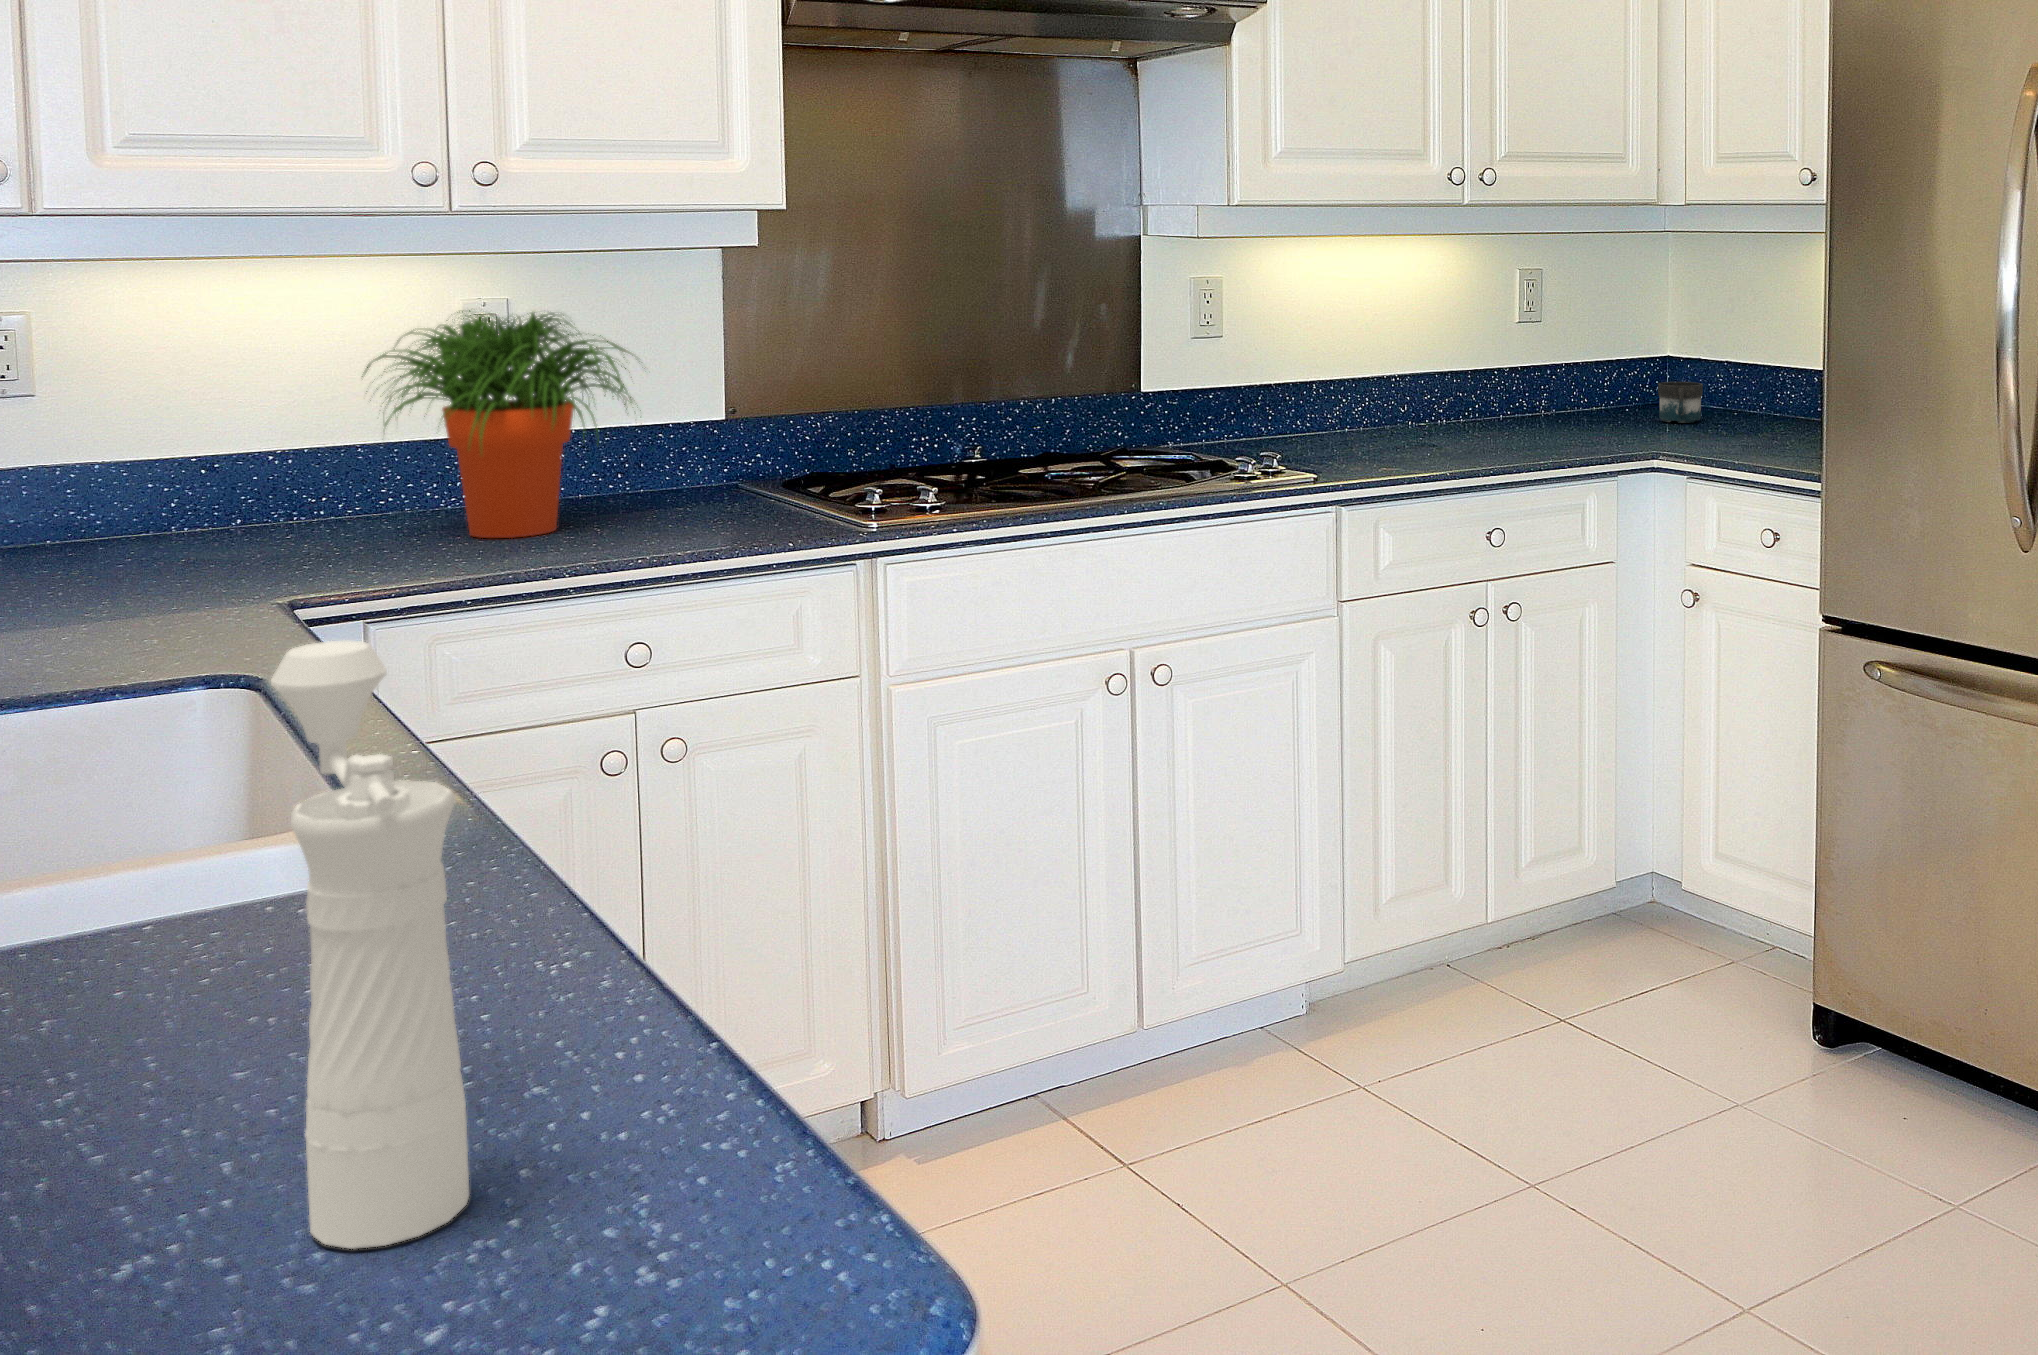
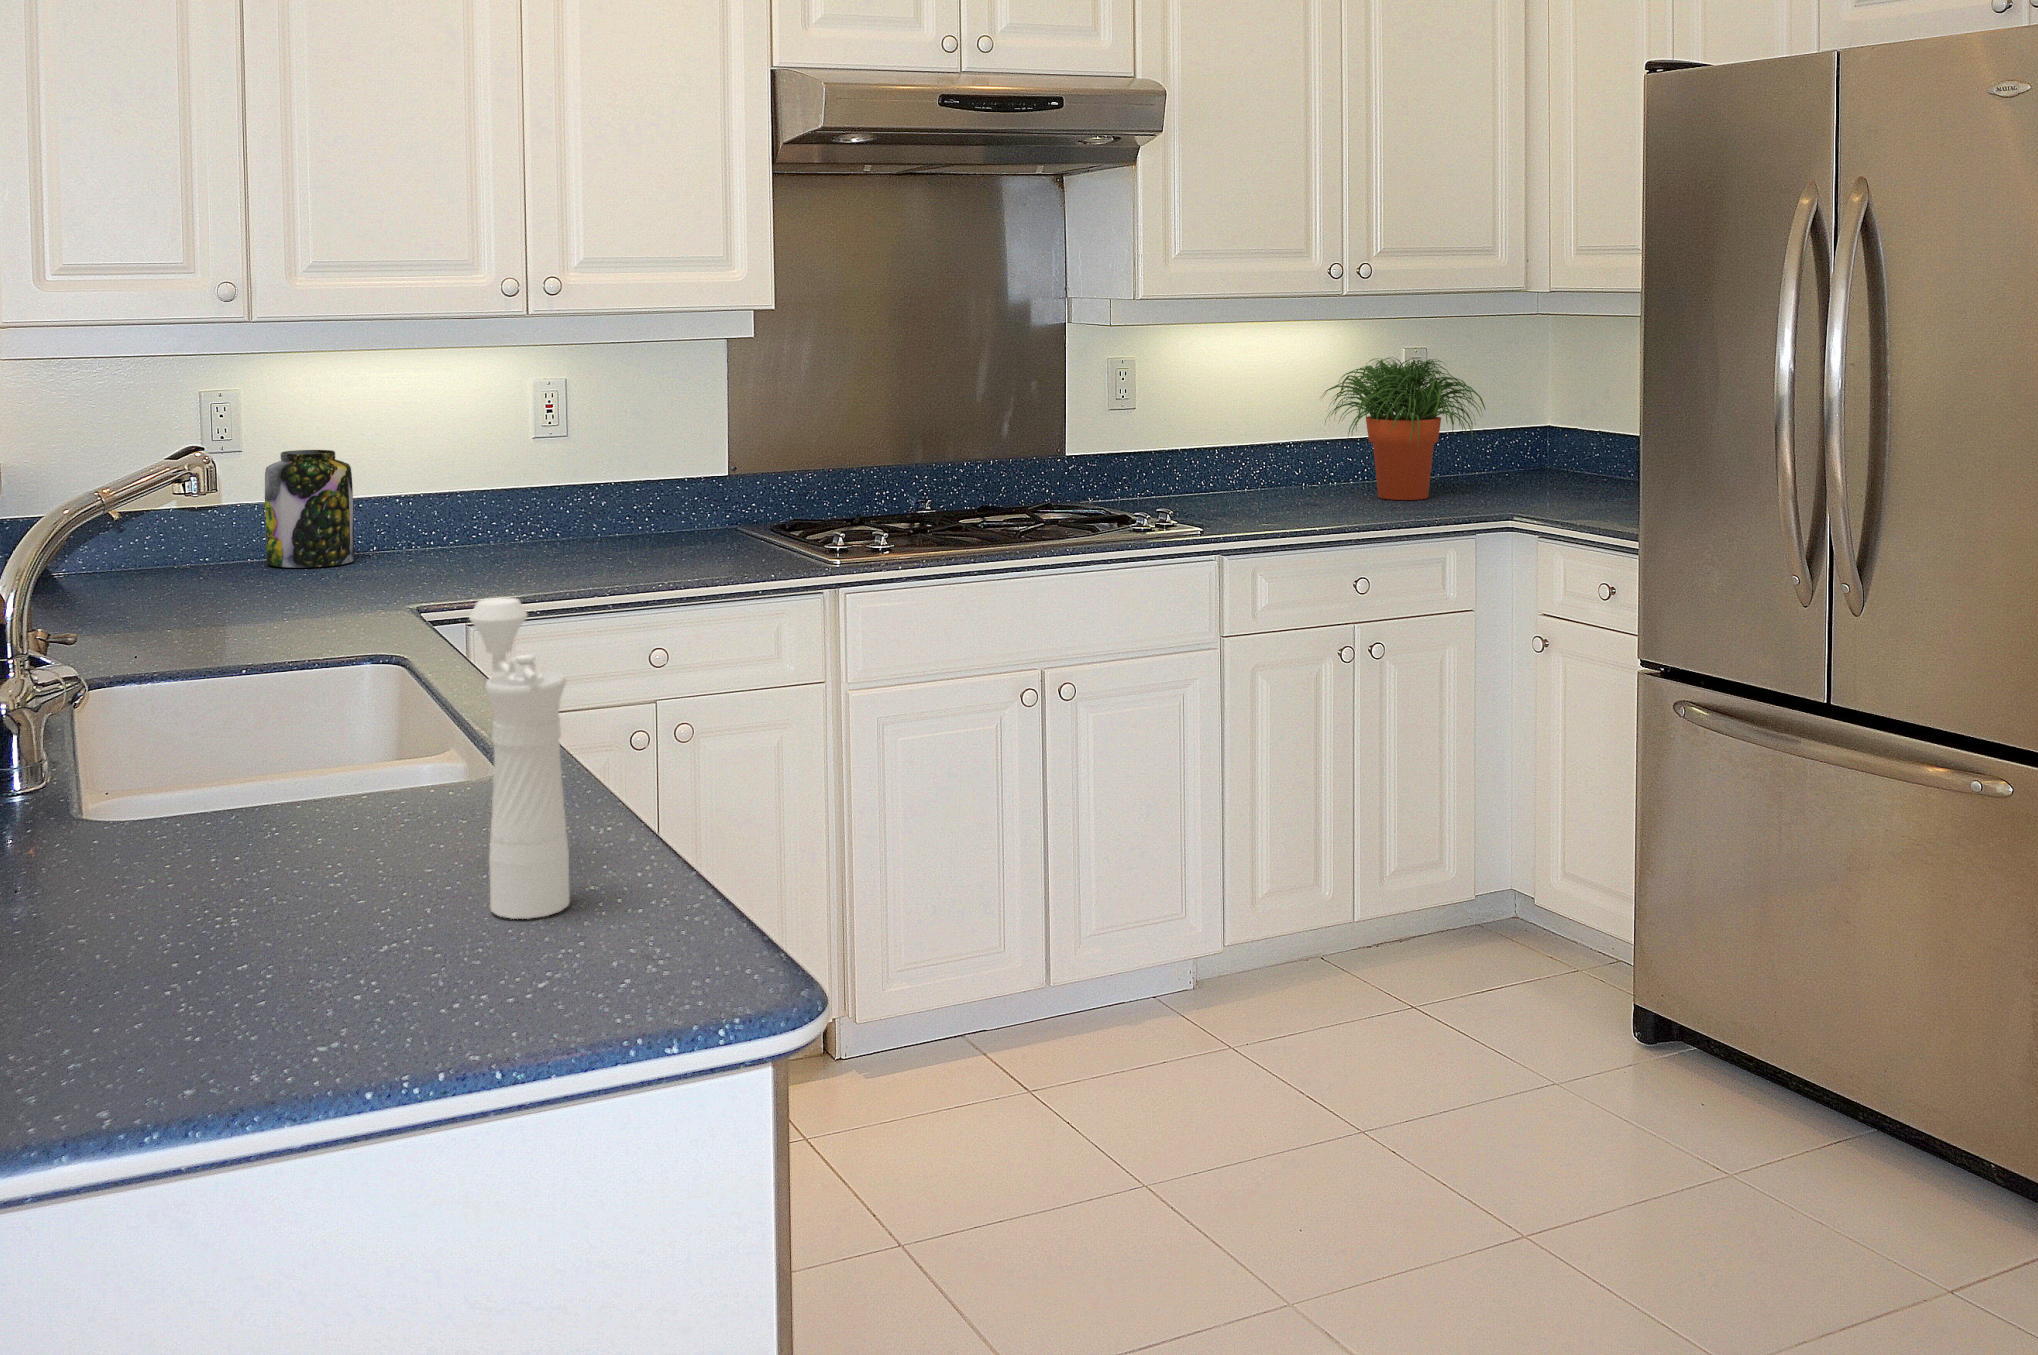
potted plant: present [362,310,641,538] -> present [1324,358,1485,500]
mug: present [1658,382,1703,423] -> none [1528,451,1570,489]
jar: none [60,395,198,555] -> present [265,450,354,568]

